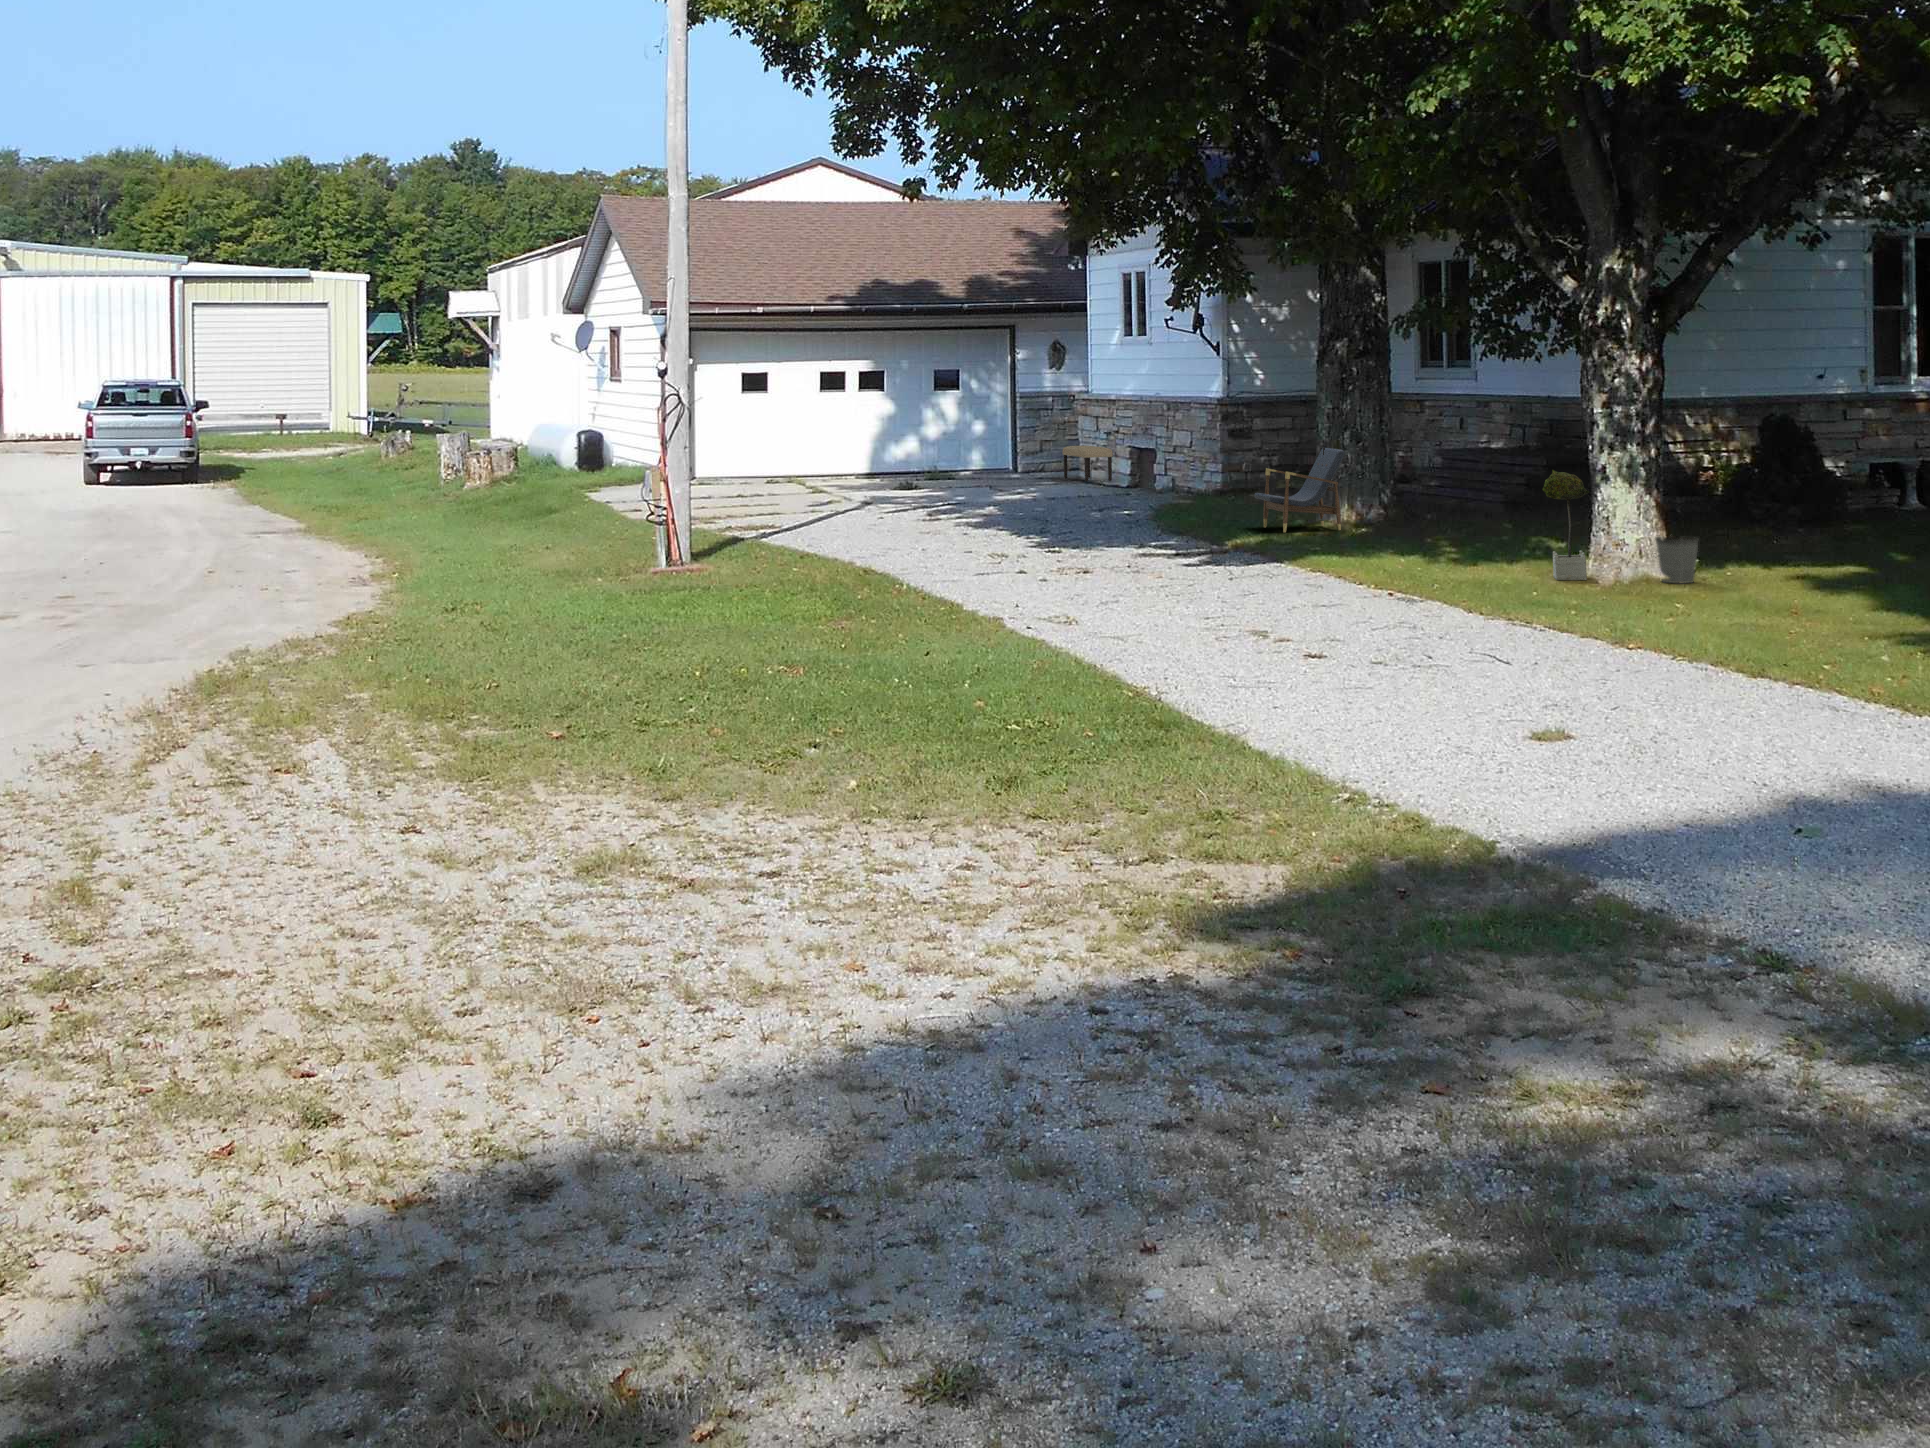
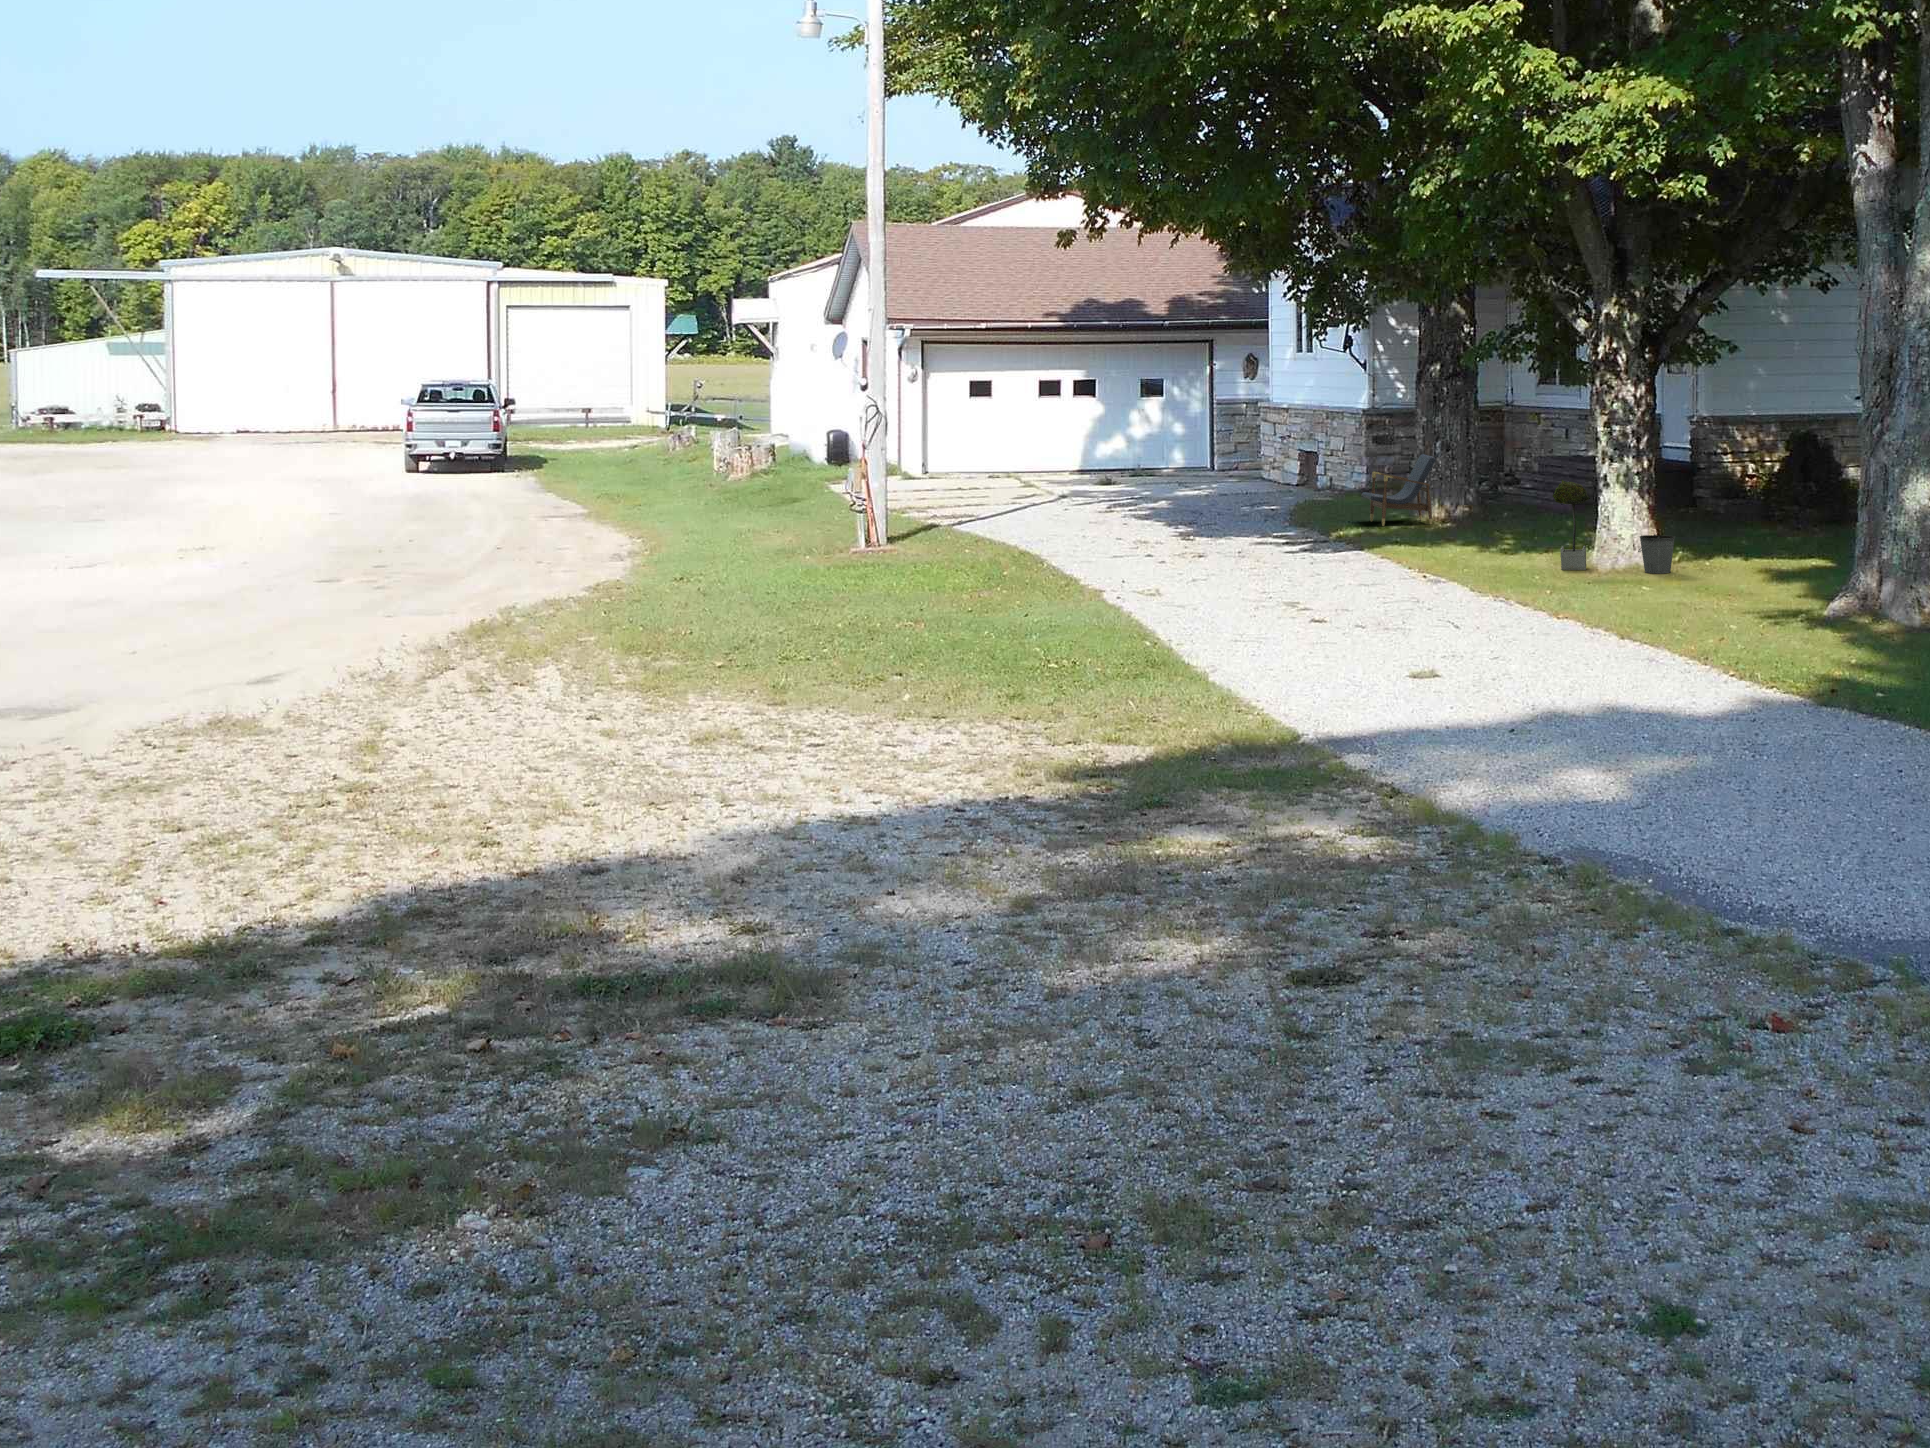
bench: present [1062,445,1113,482] -> none [1242,445,1282,477]

